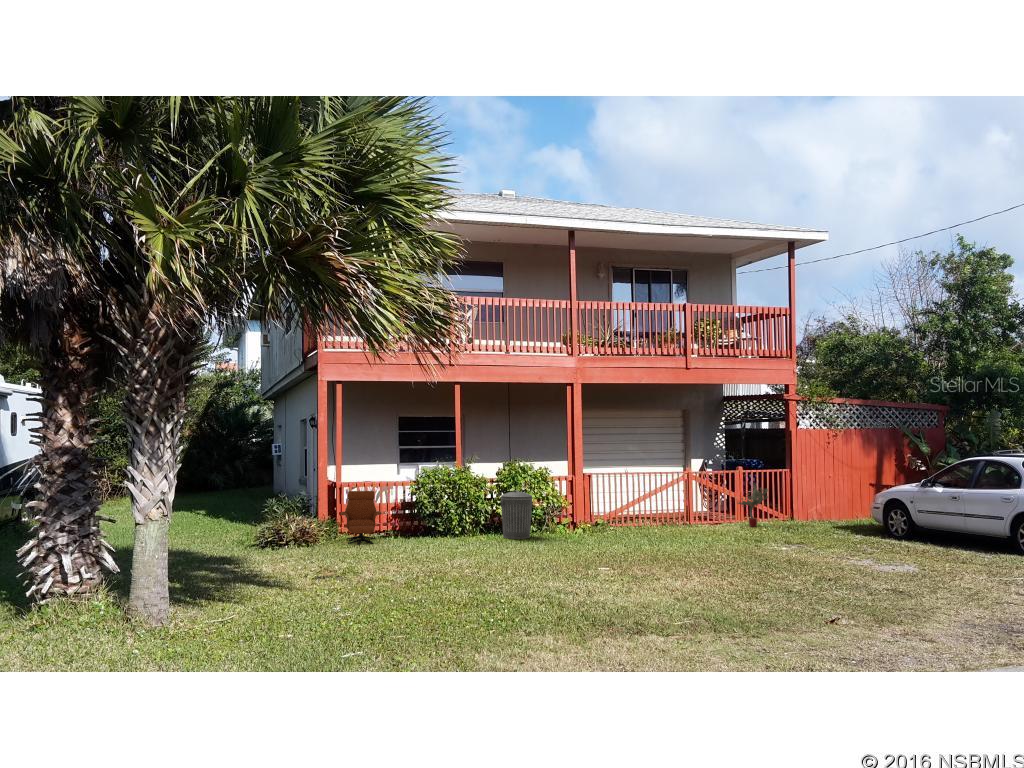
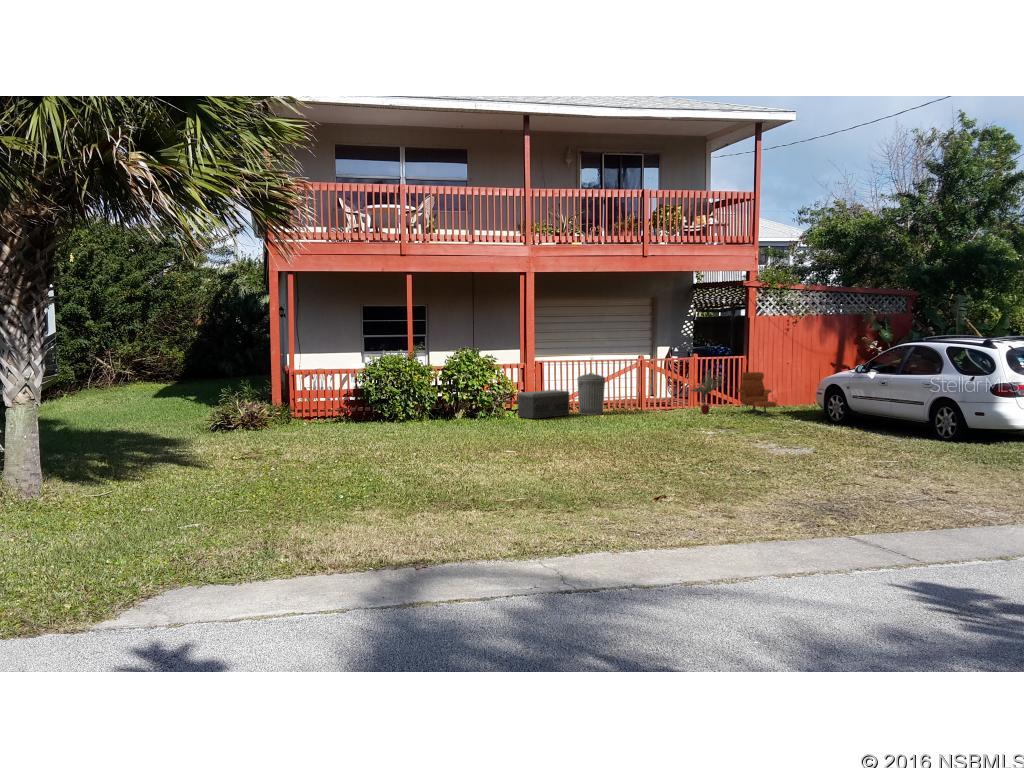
trash can: present [501,490,533,539] -> present [577,373,605,415]
lounge chair: present [340,491,382,545] -> present [737,372,776,417]
storage bench: none [569,503,619,534] -> present [518,390,569,419]

